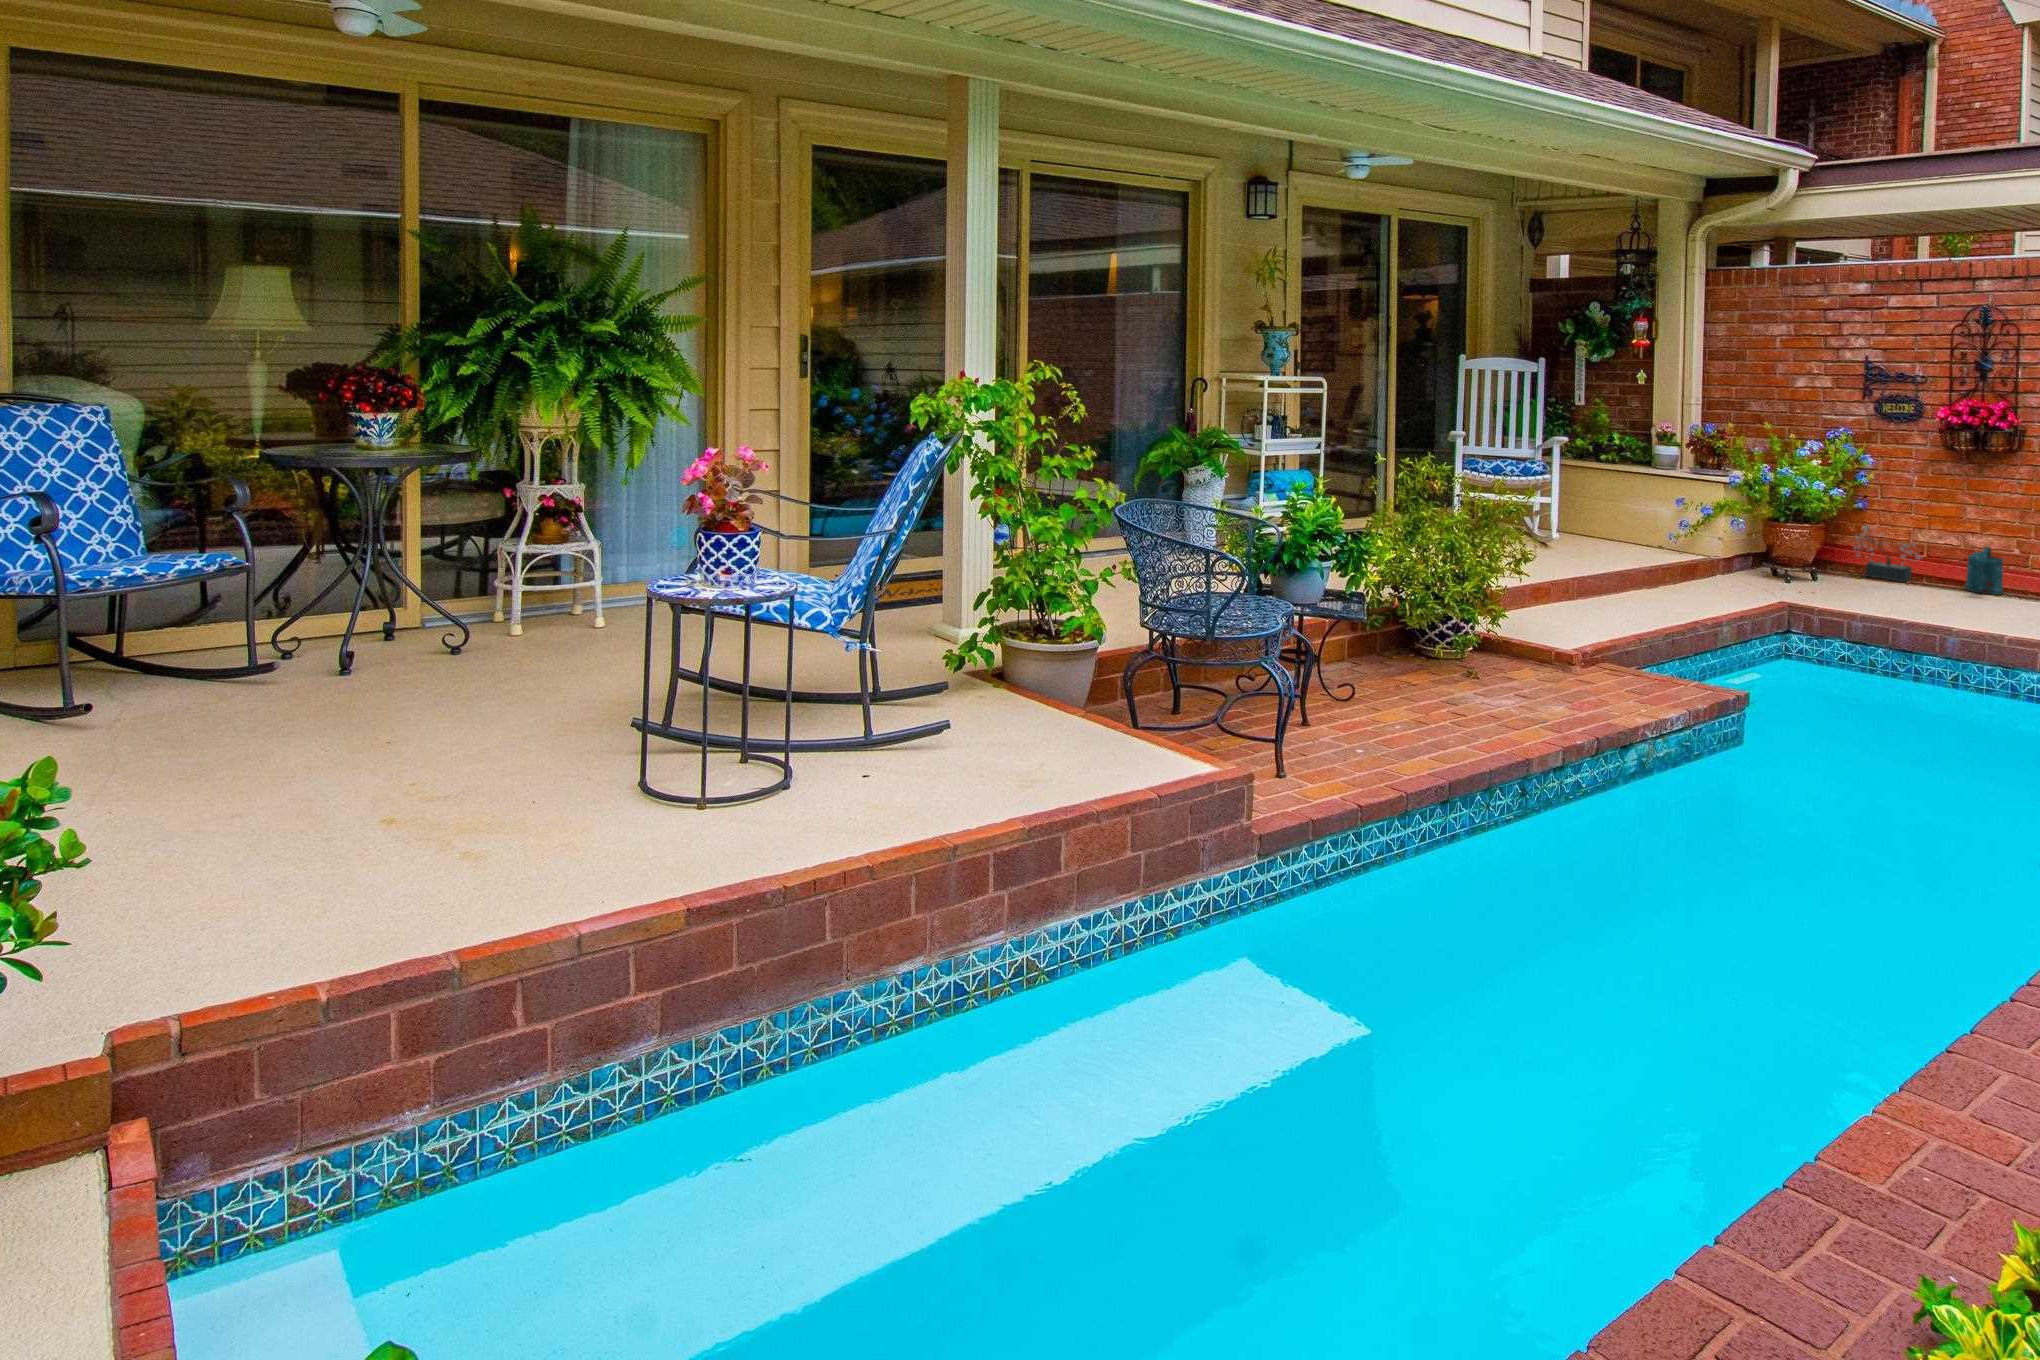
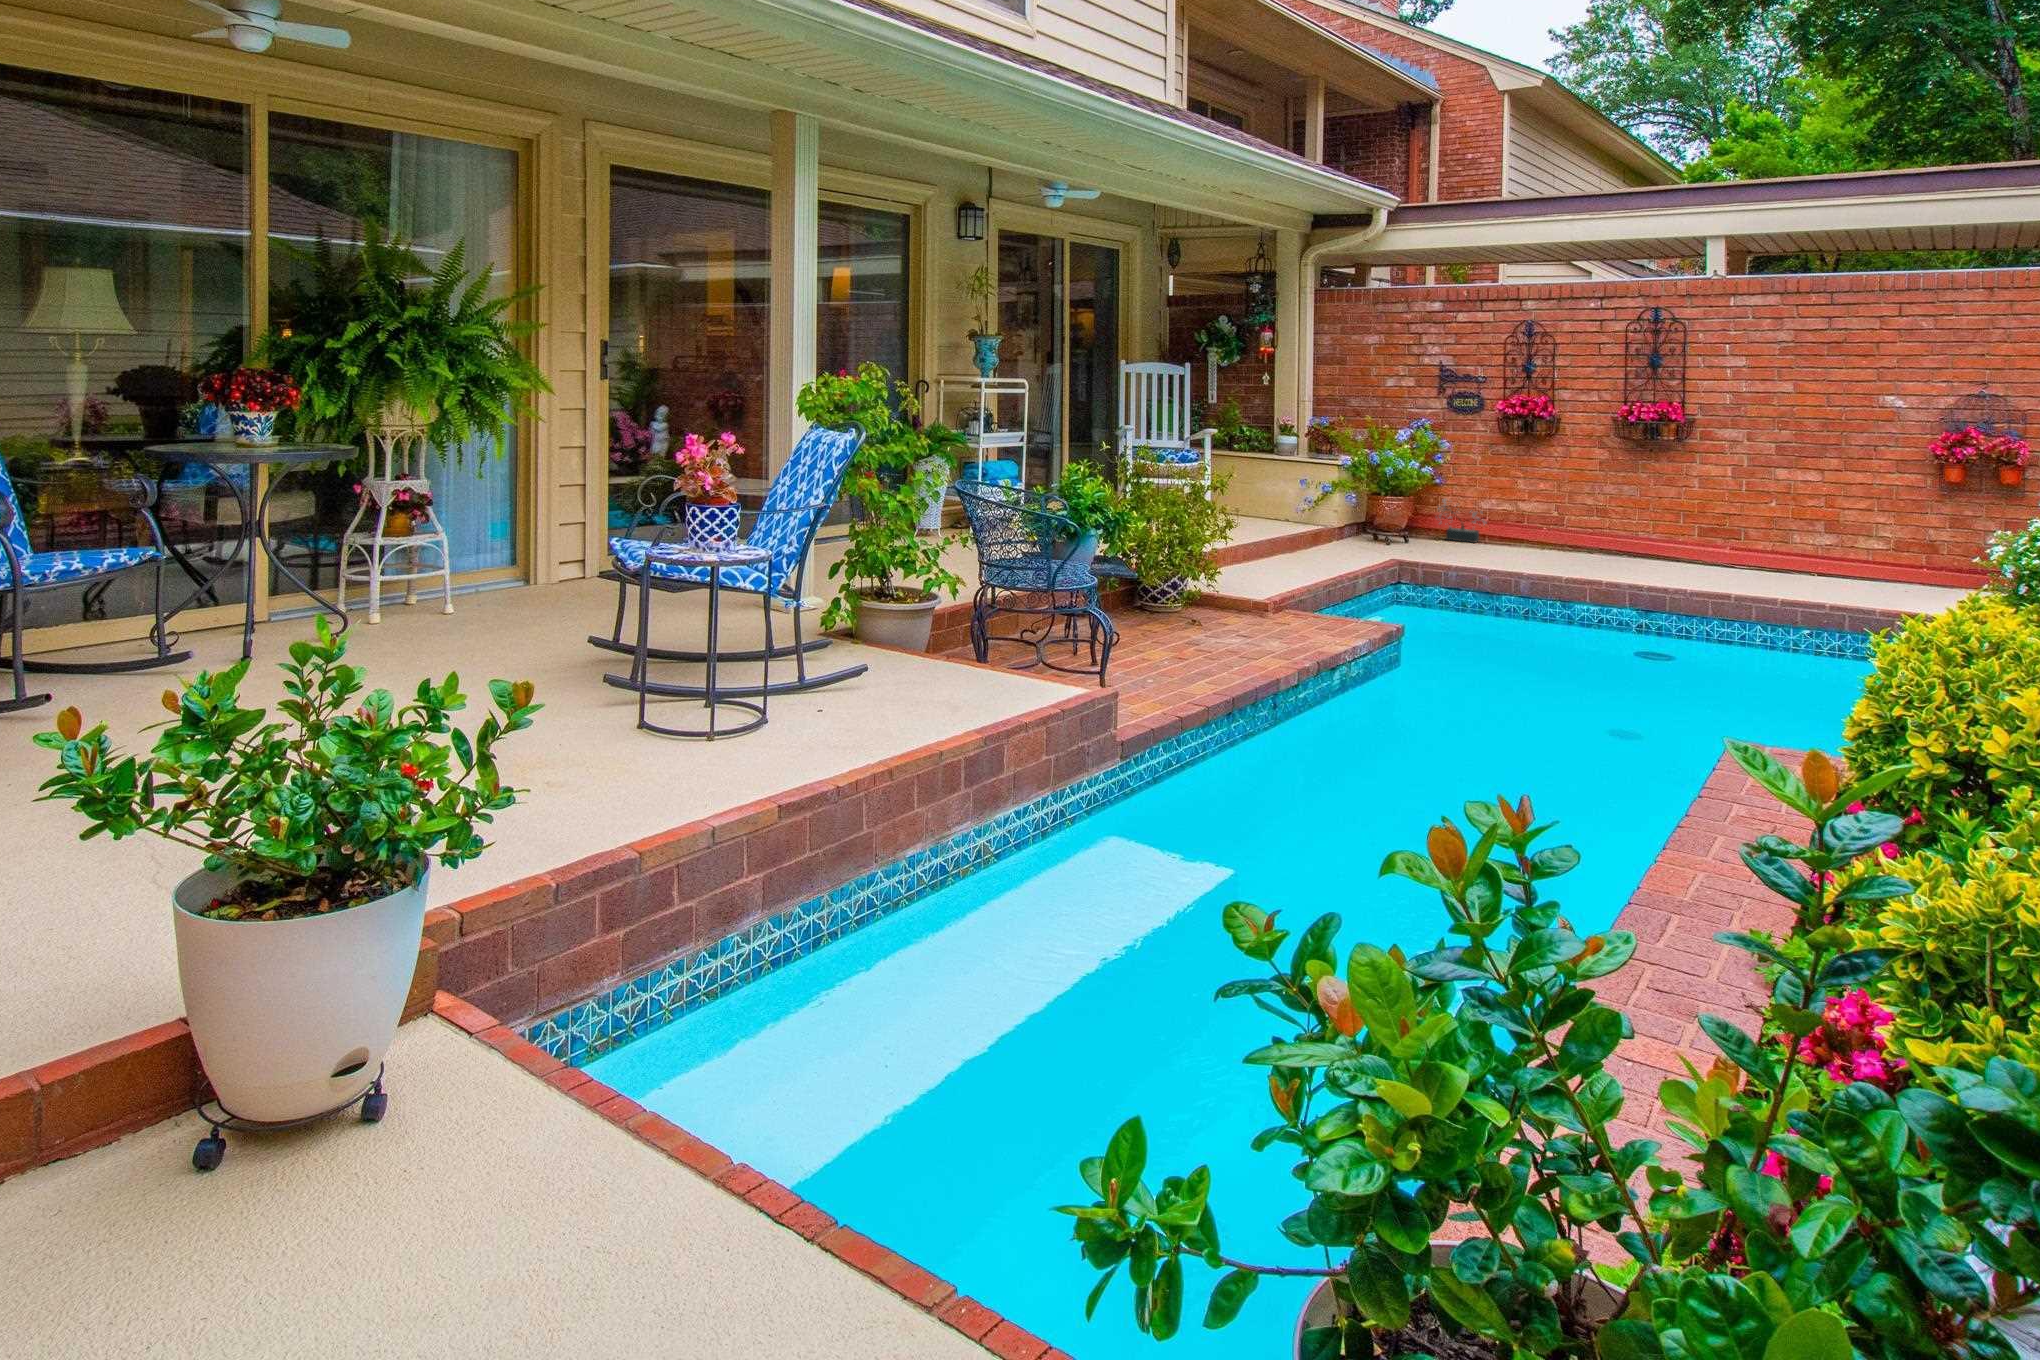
watering can: present [1965,547,2003,595] -> none [1520,511,1547,549]

